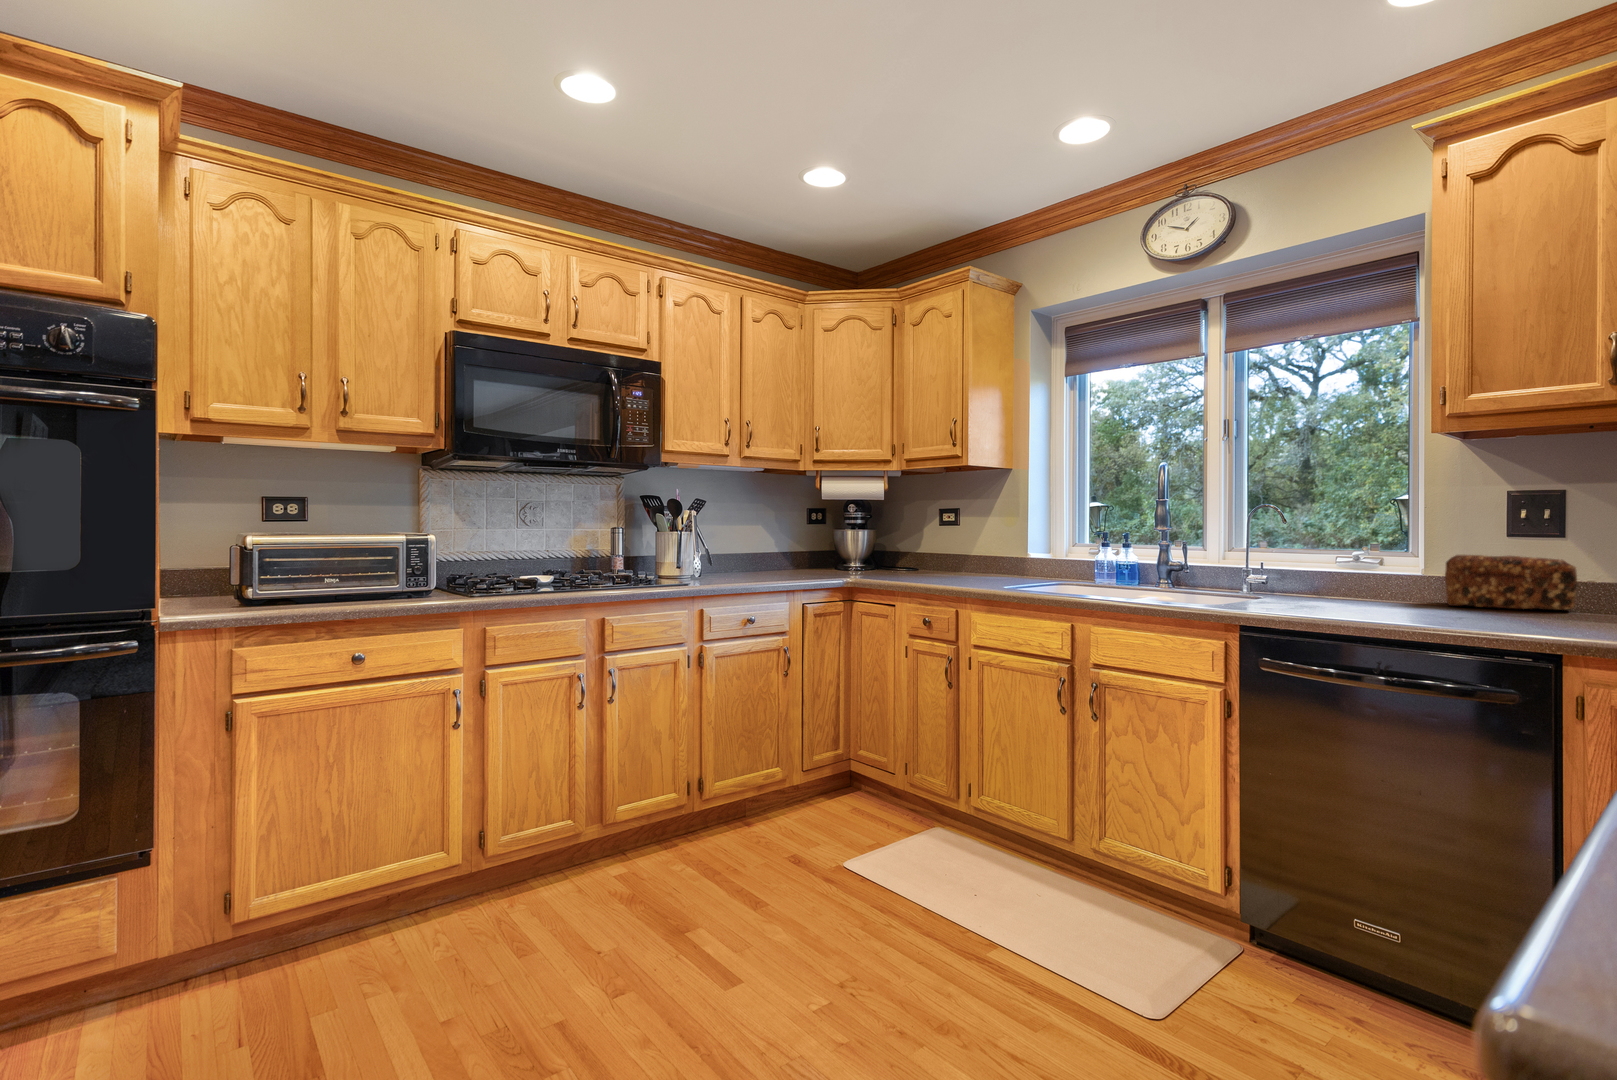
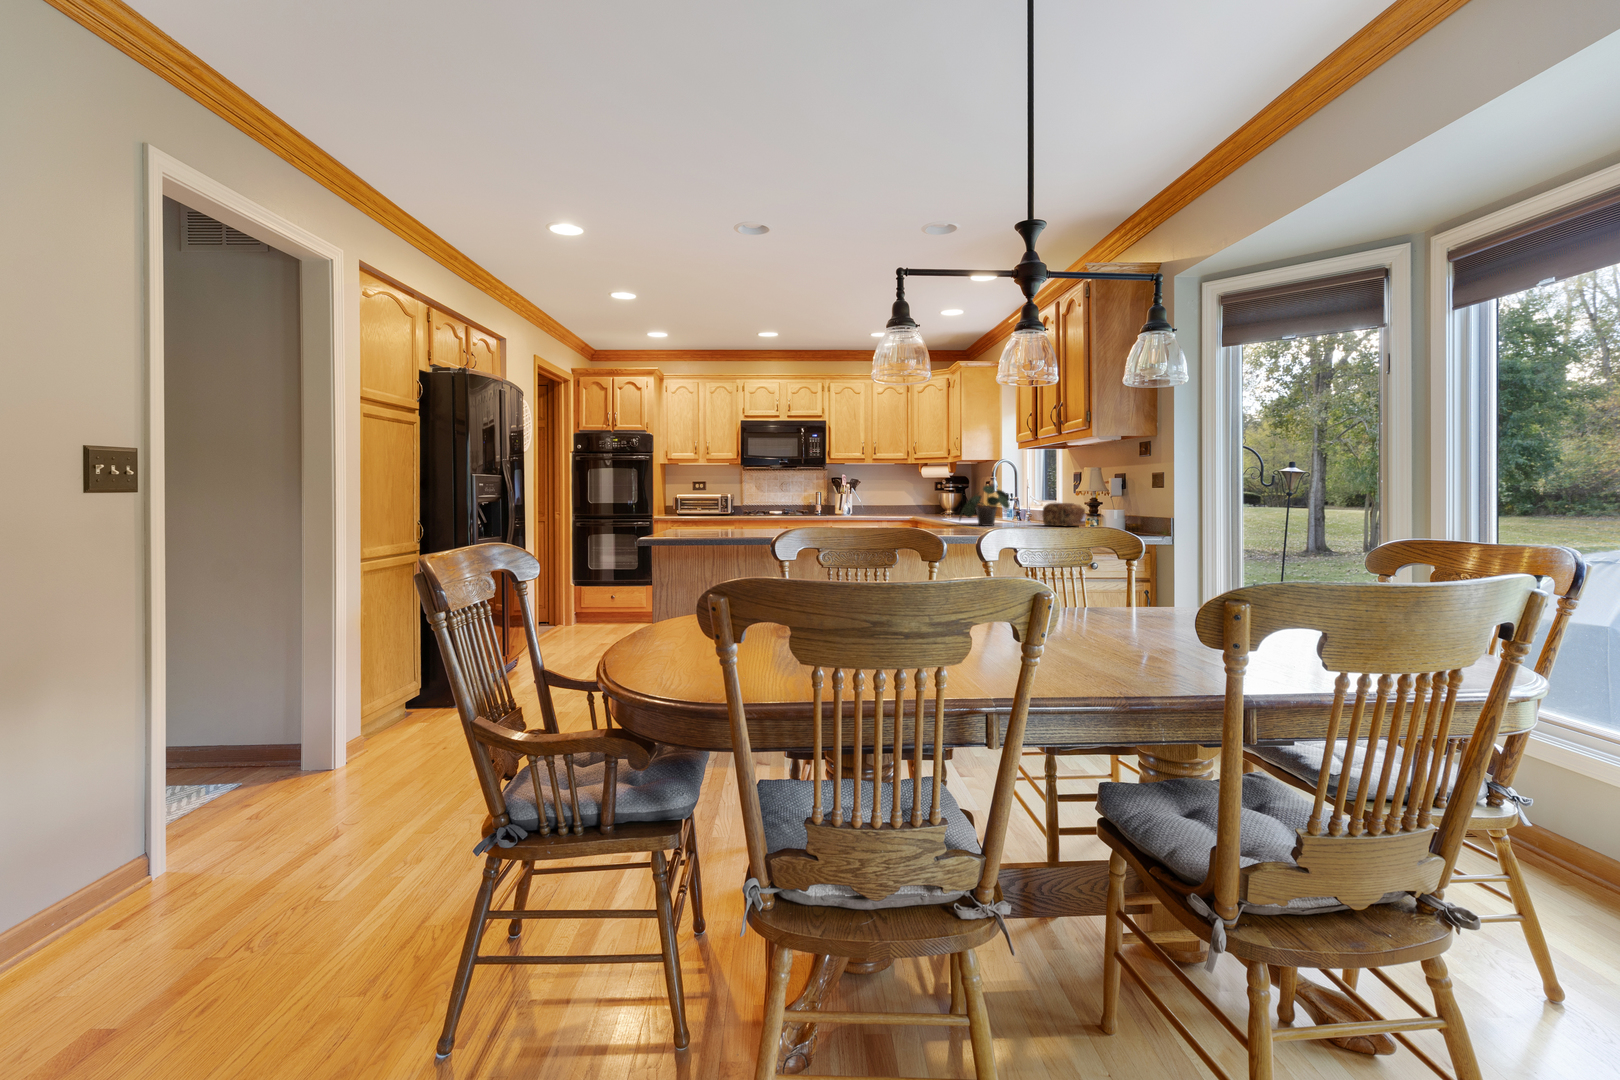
potted plant: none [1263,514,1421,613] -> present [959,485,1010,526]

